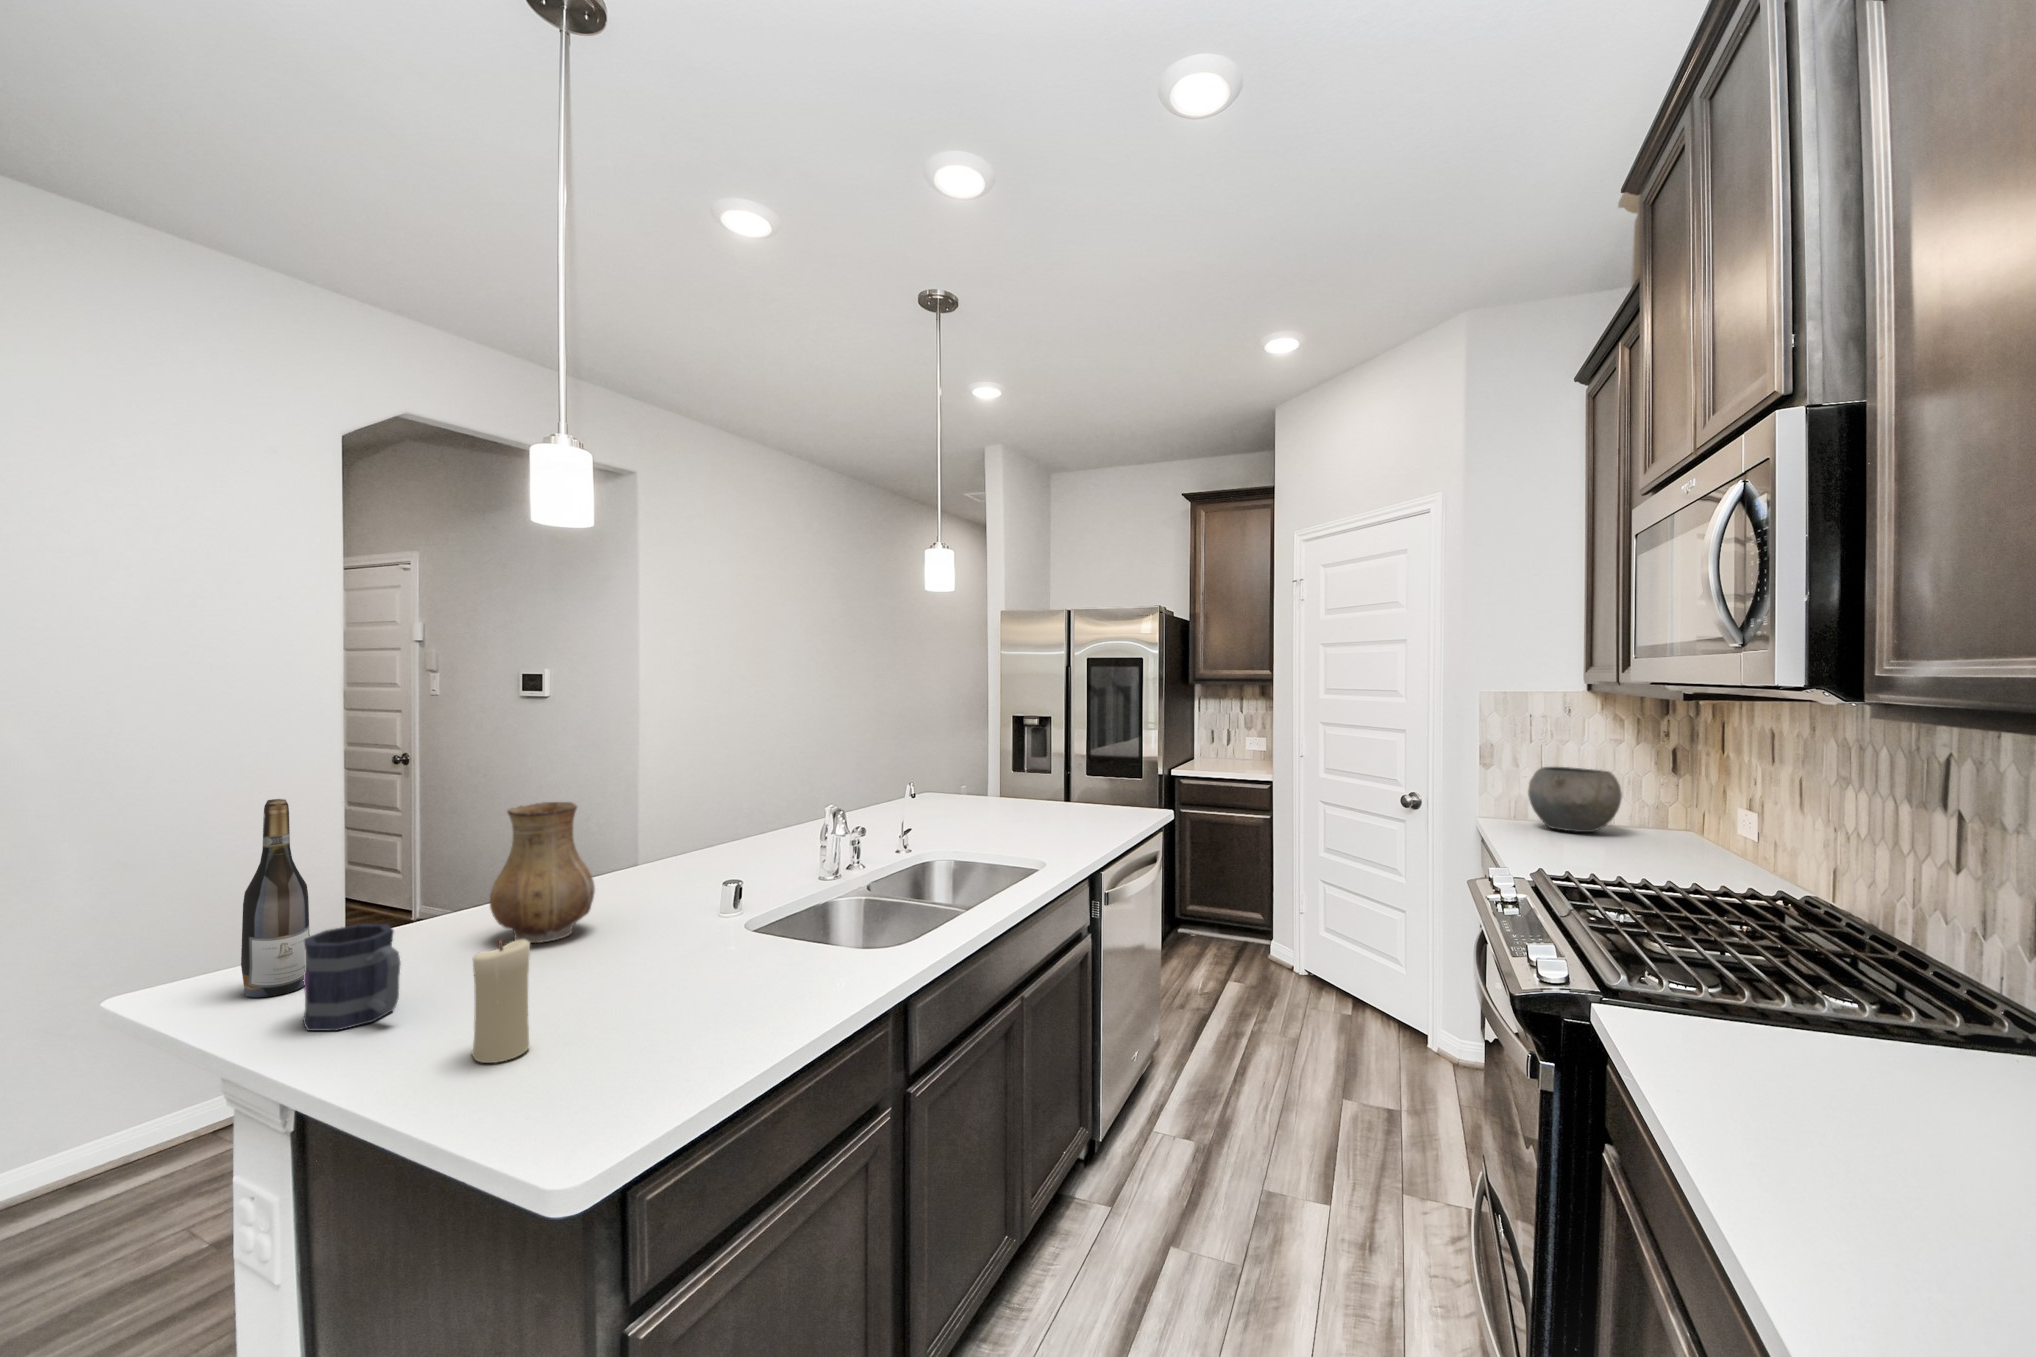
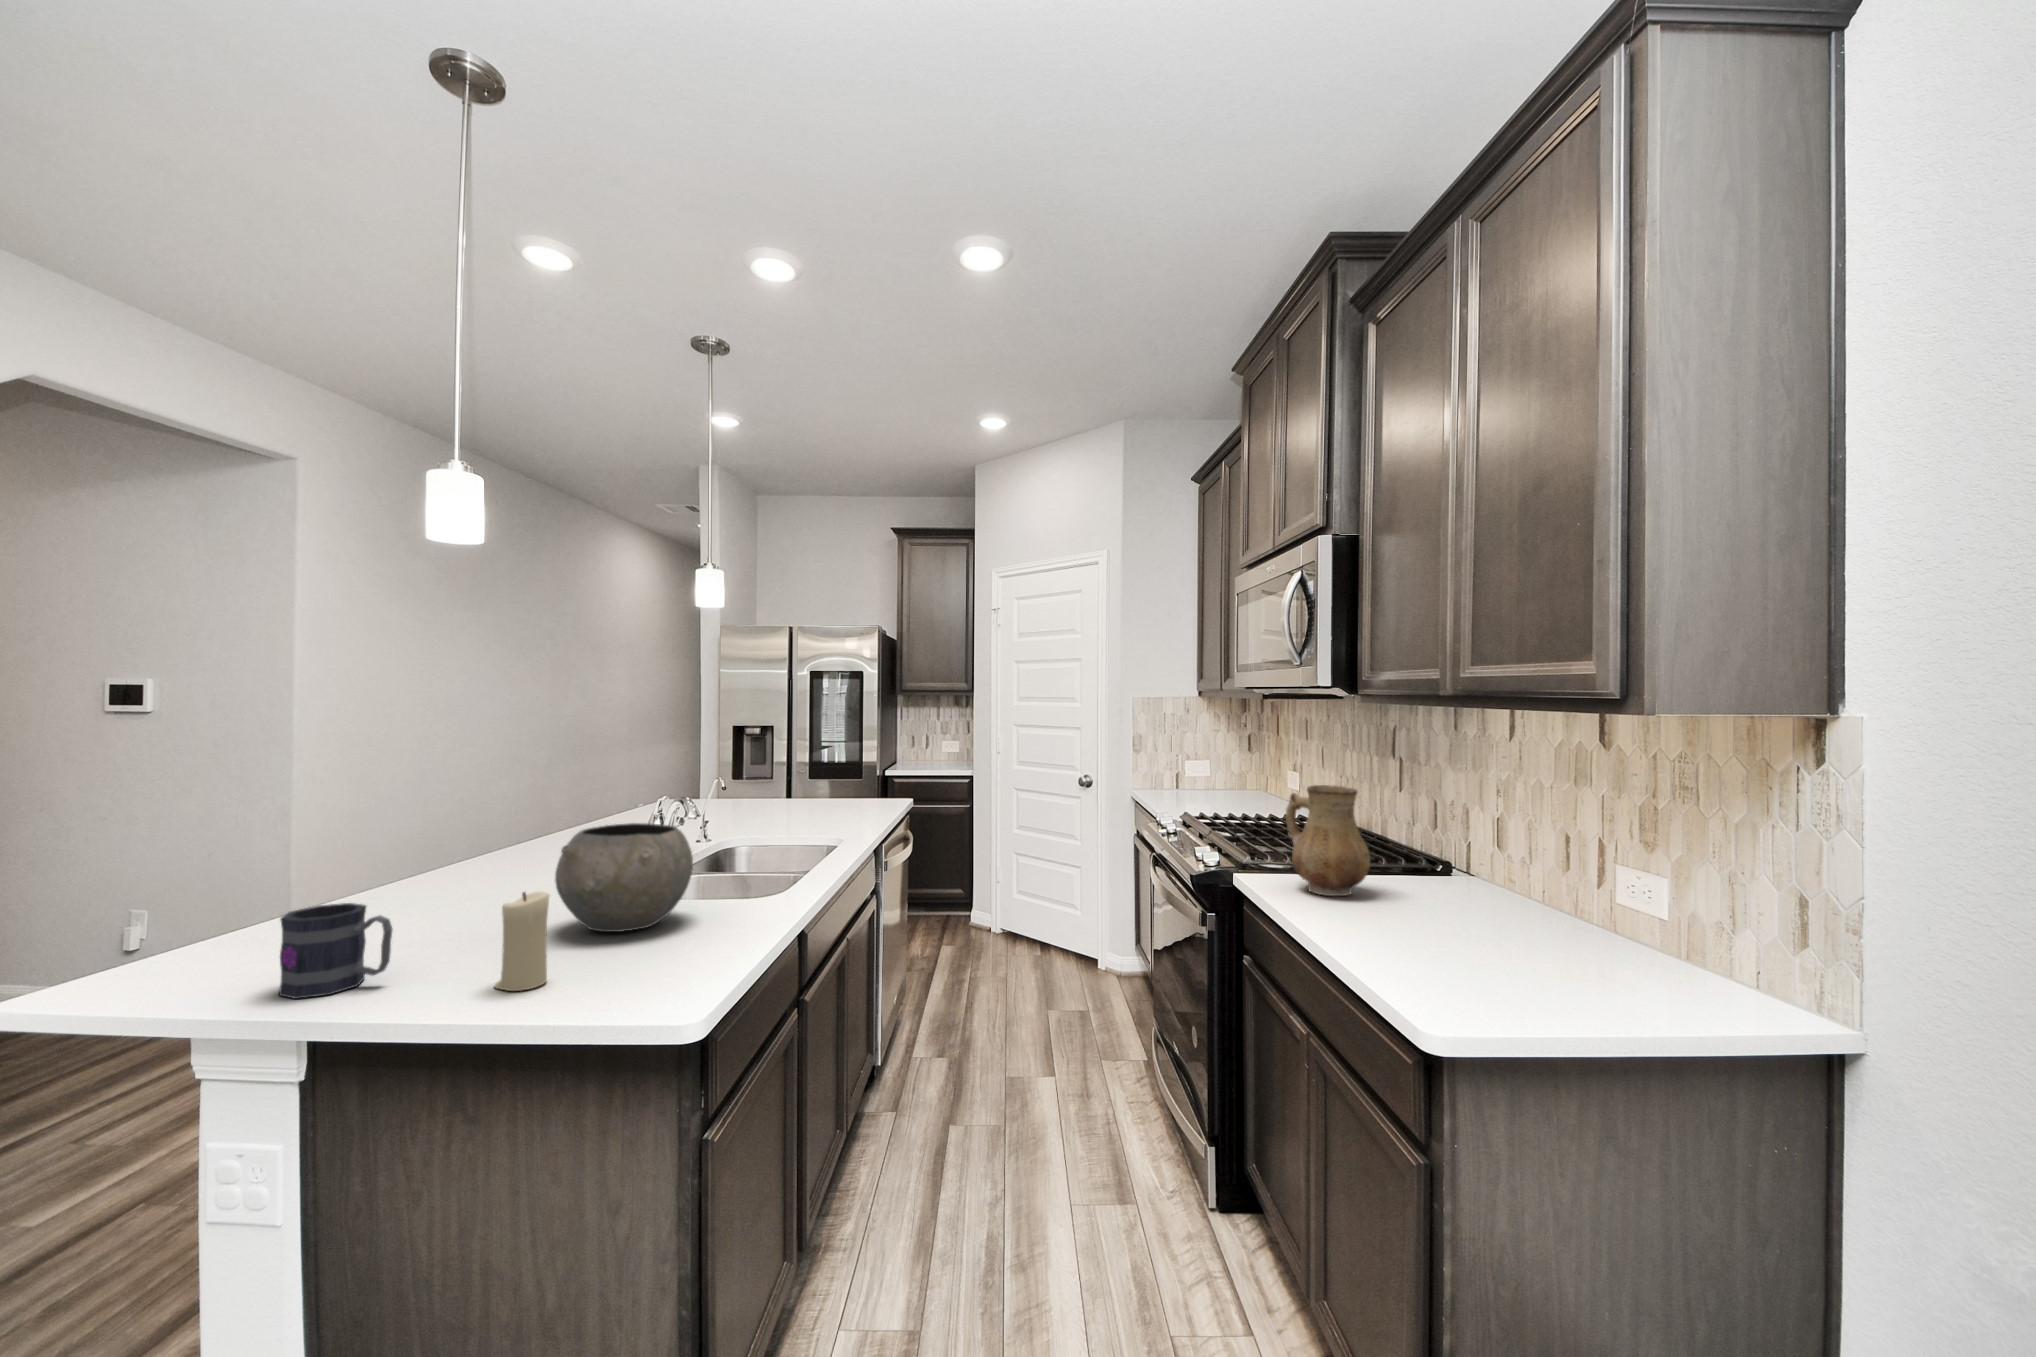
bowl: present [1528,767,1622,832] -> present [555,823,693,932]
wine bottle: present [241,799,310,997] -> none [157,796,229,990]
ceramic pitcher: present [490,802,595,943] -> present [1286,785,1370,896]

